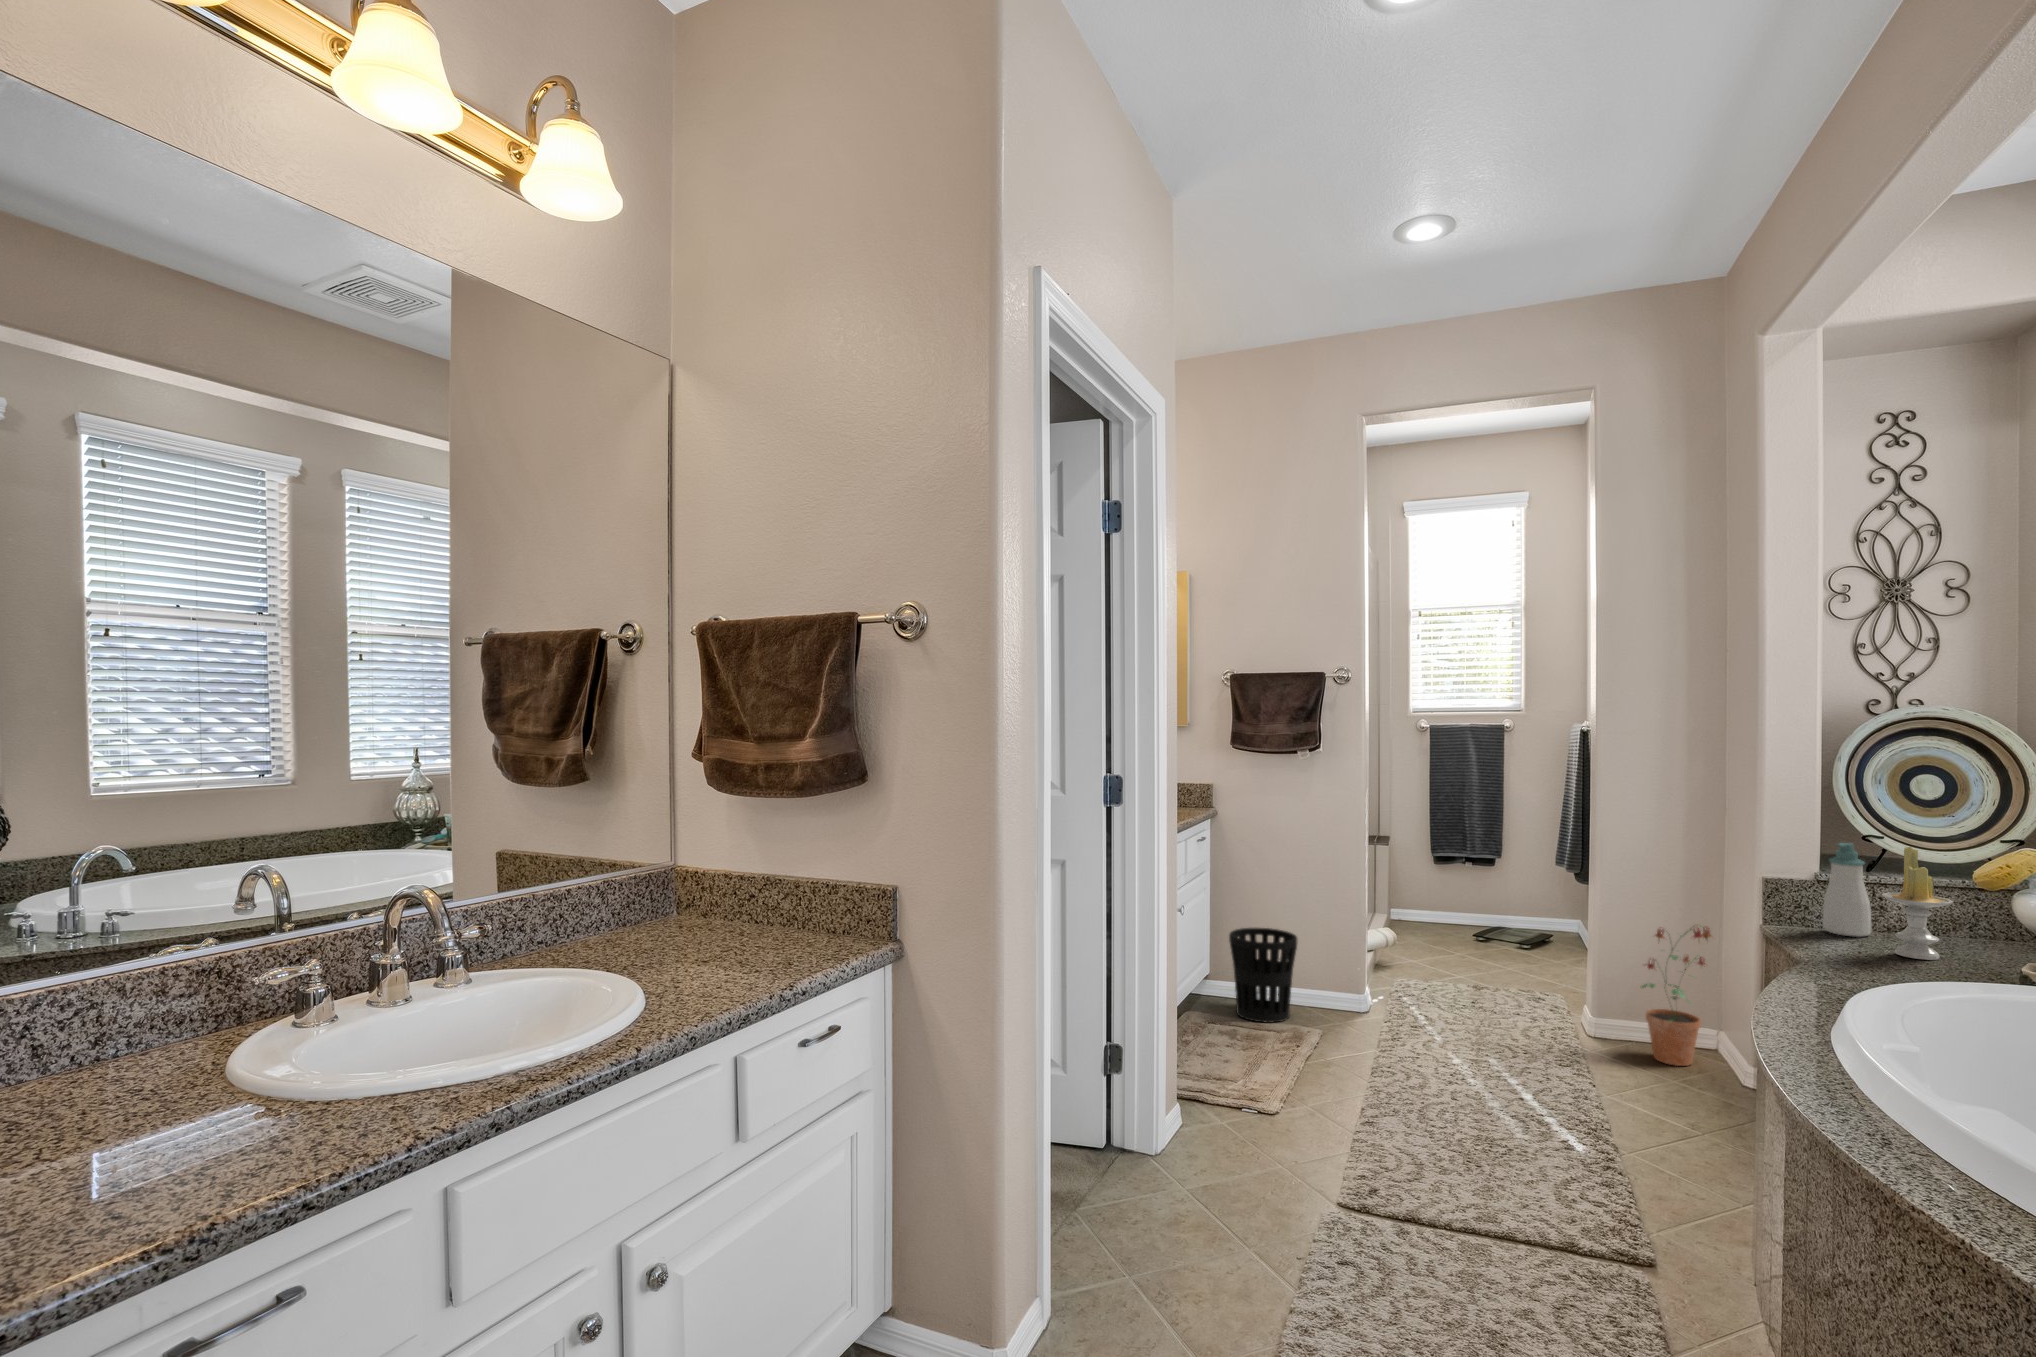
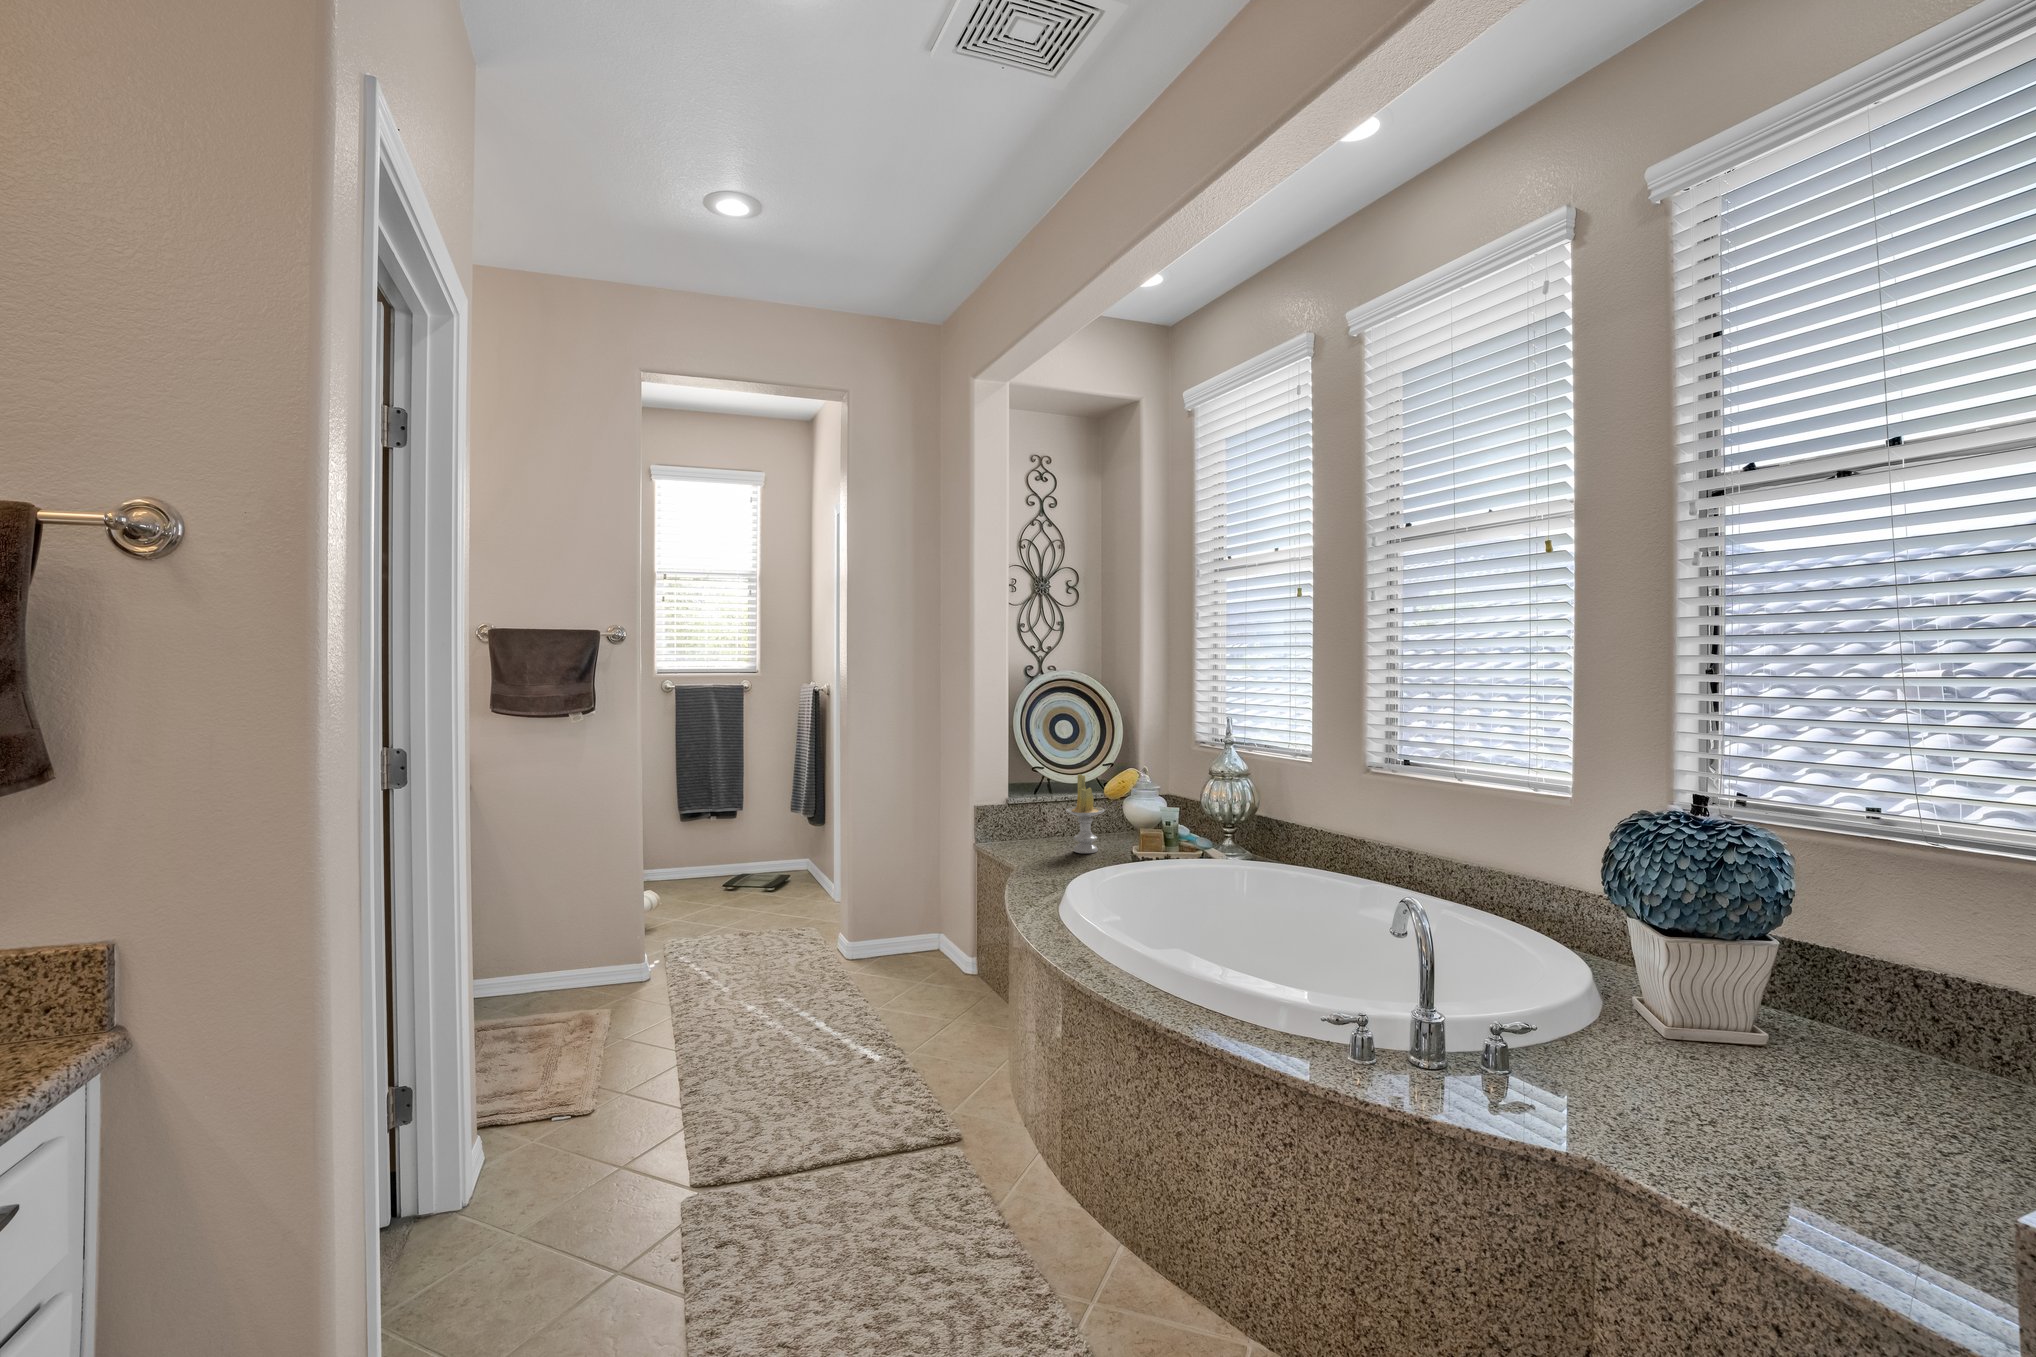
soap bottle: present [1823,843,1871,937] -> none [1024,775,1052,843]
potted plant: present [1642,926,1711,1066] -> none [884,849,936,965]
wastebasket: present [1229,928,1297,1023] -> none [504,920,582,1023]

